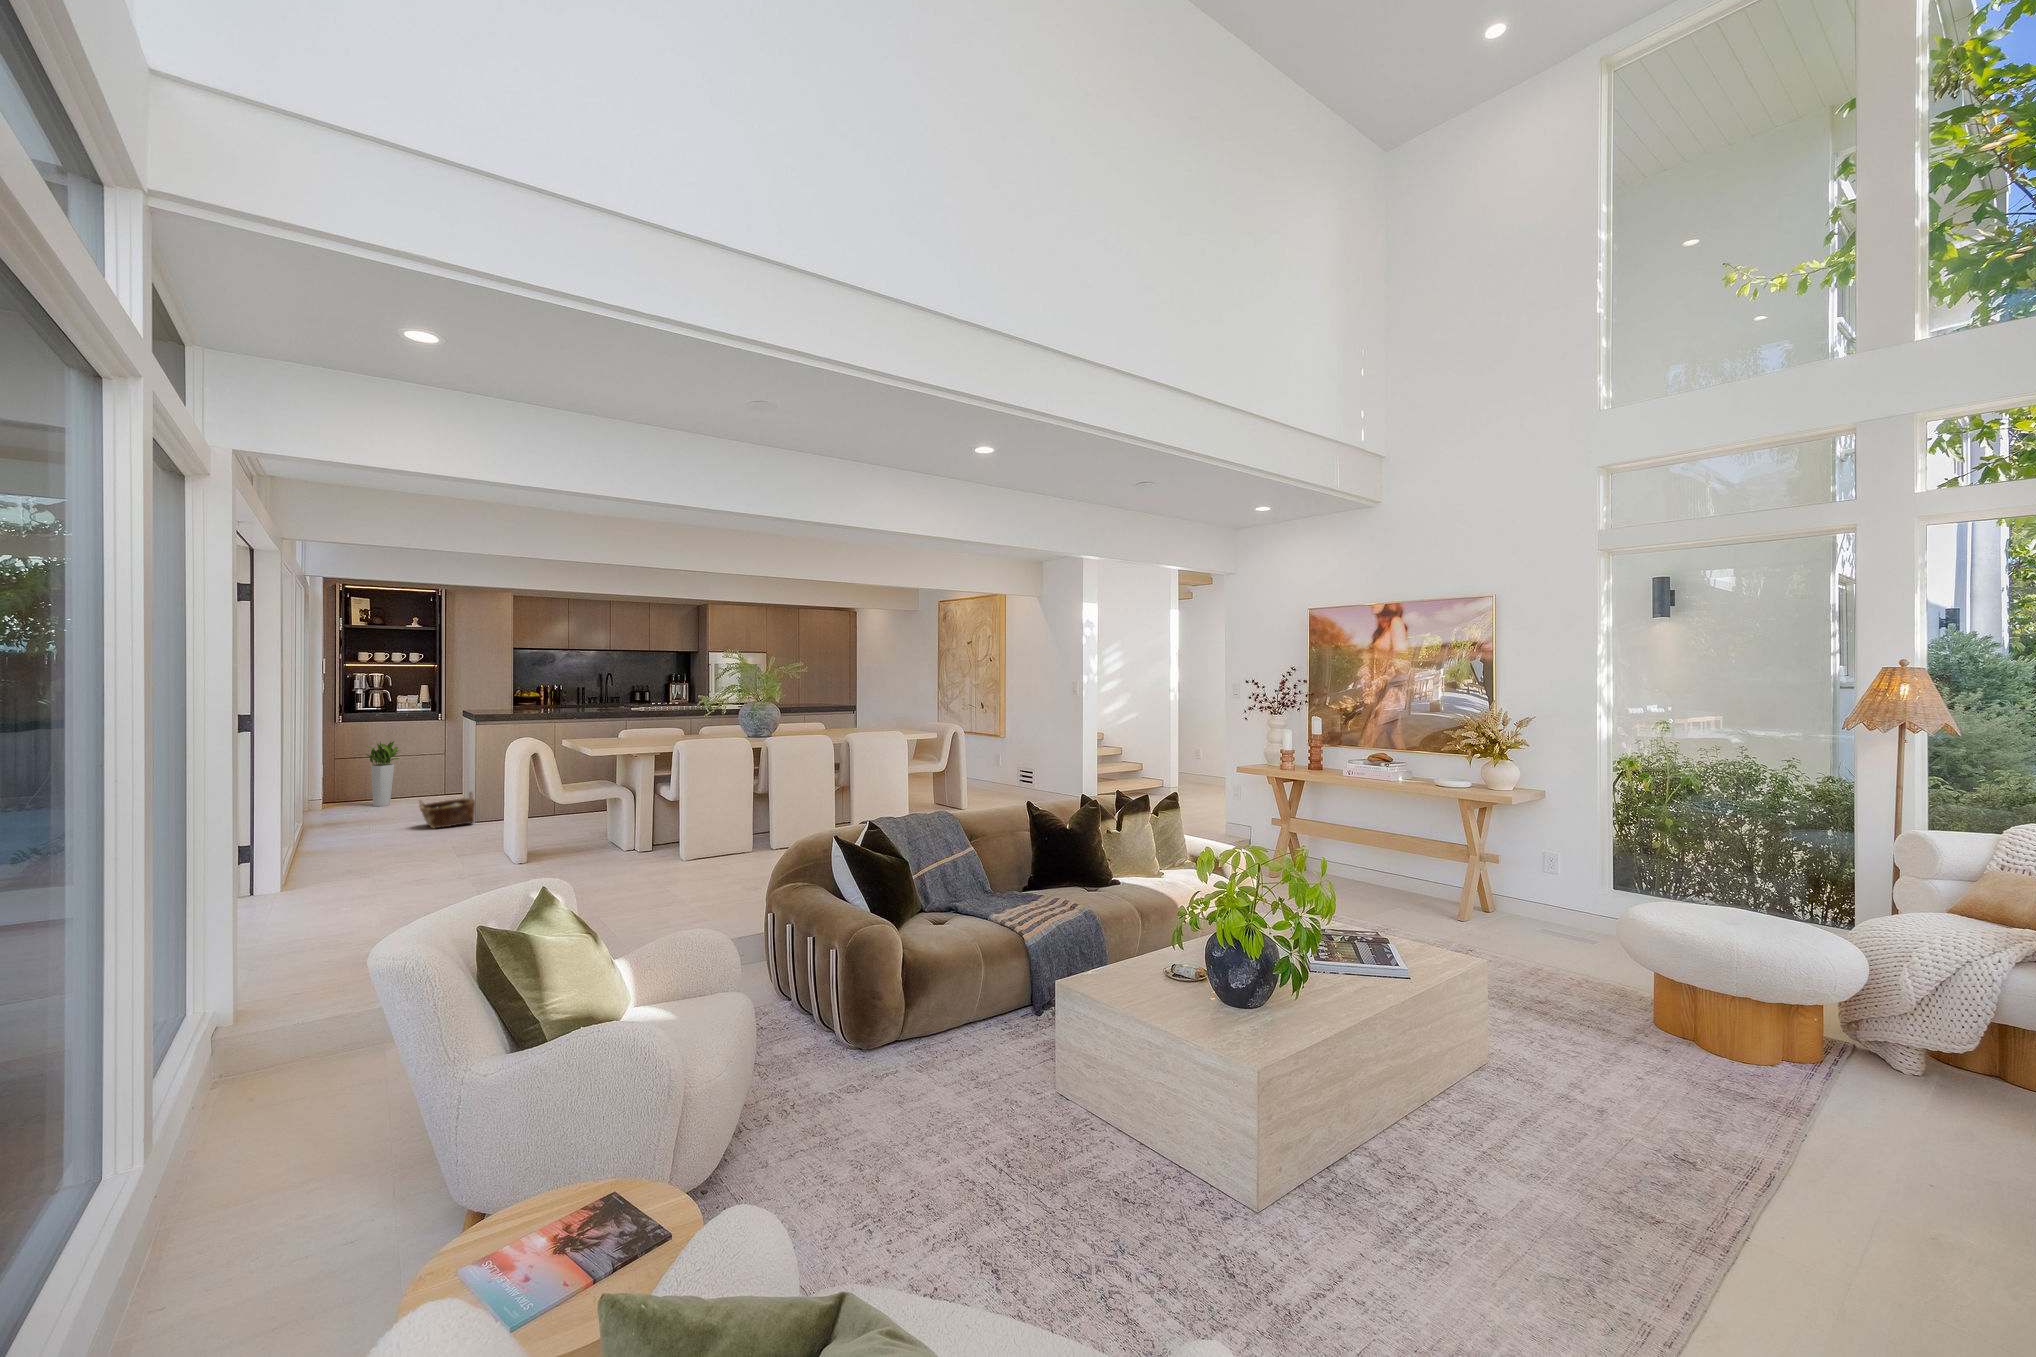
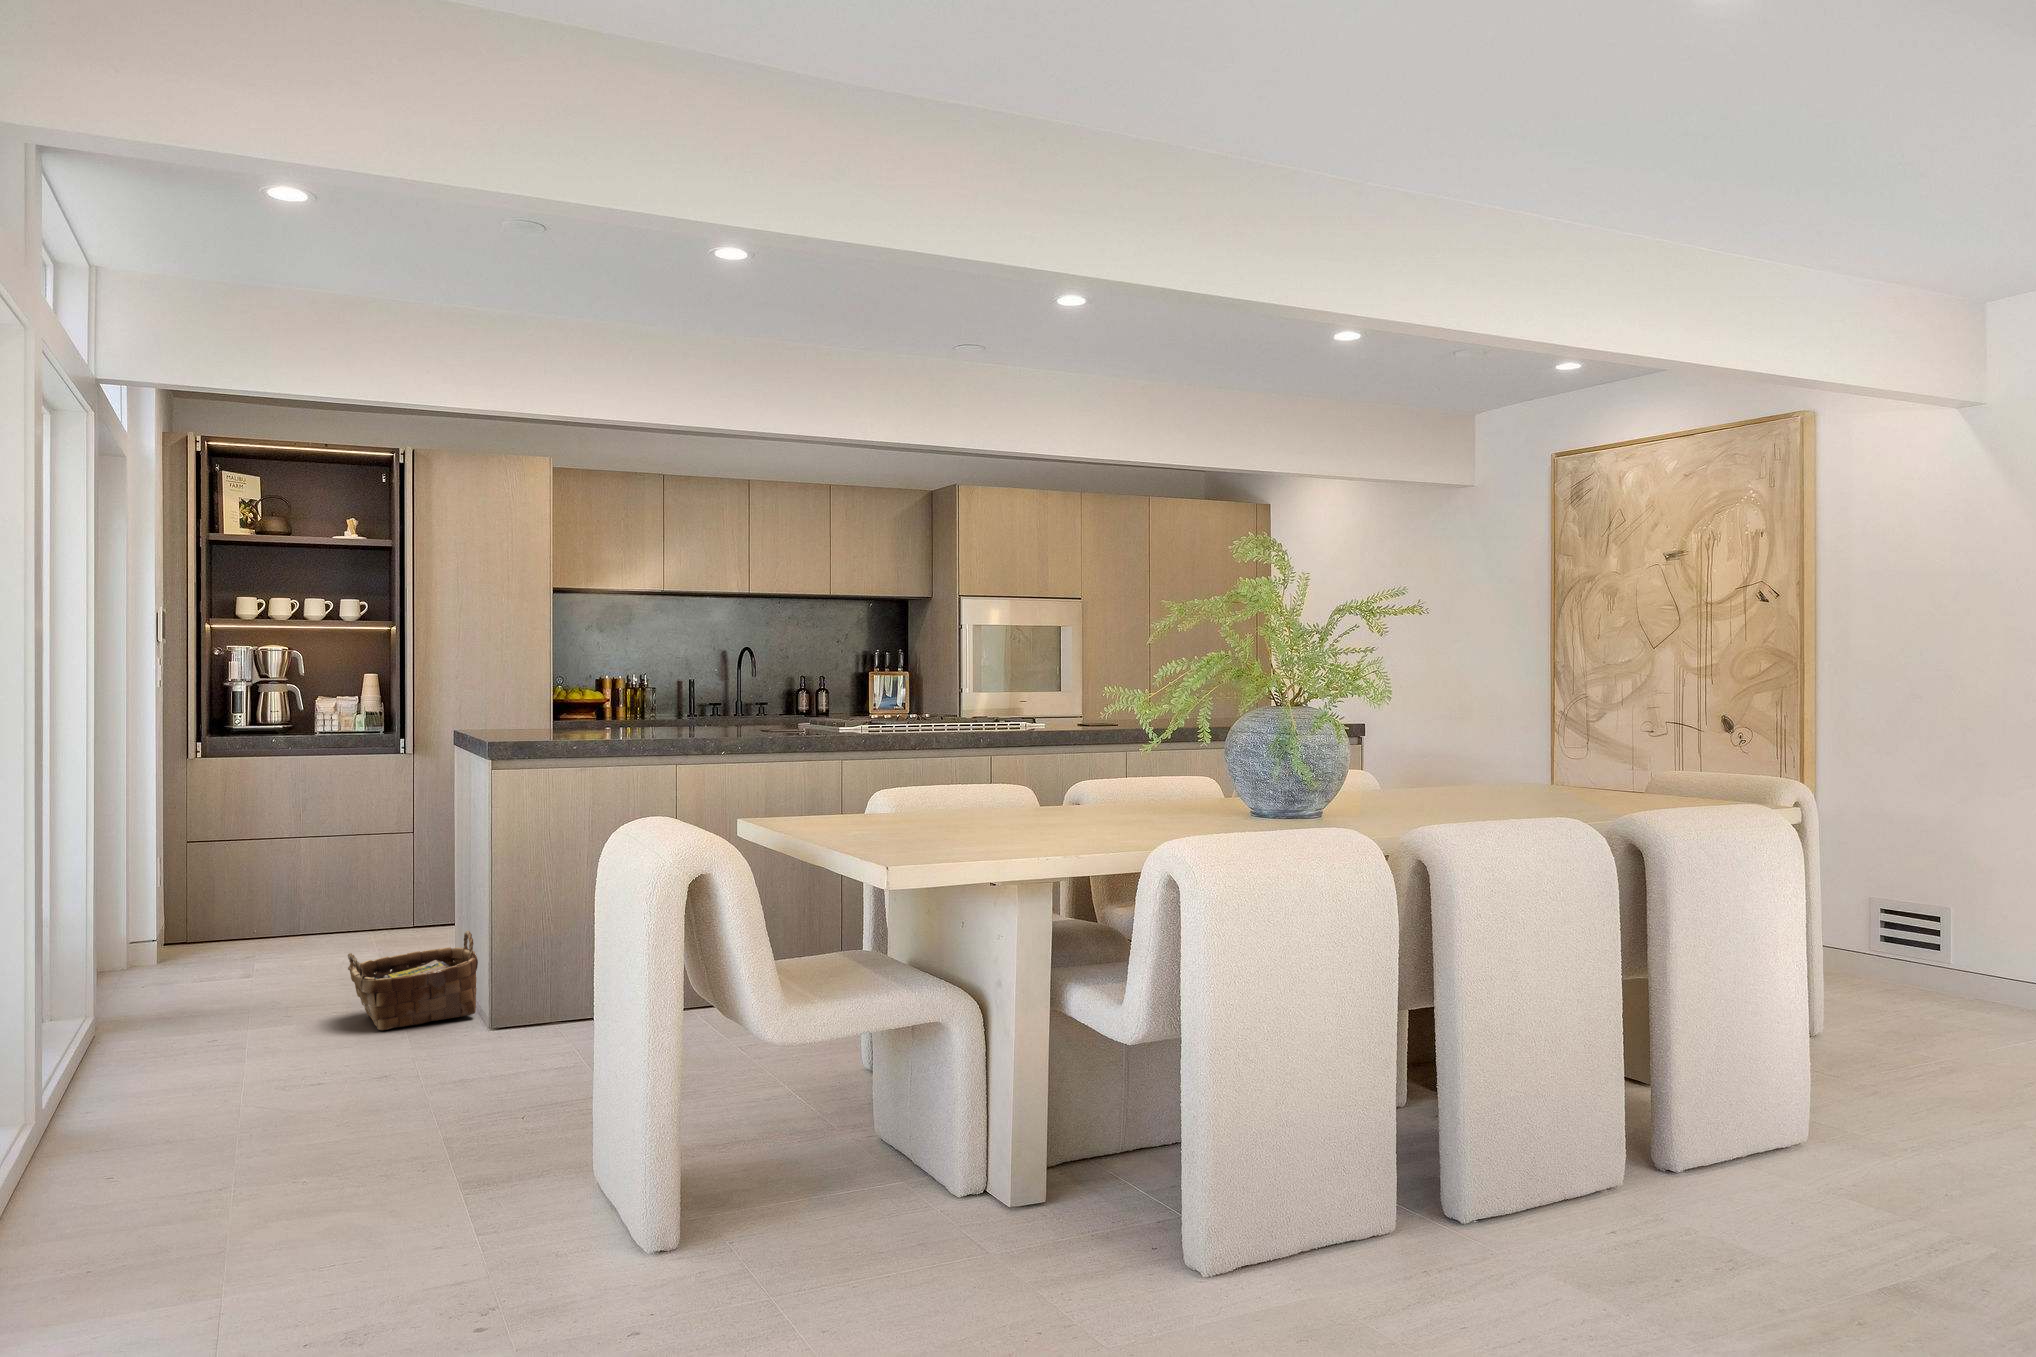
planter: present [366,741,399,806] -> none [240,796,321,947]

